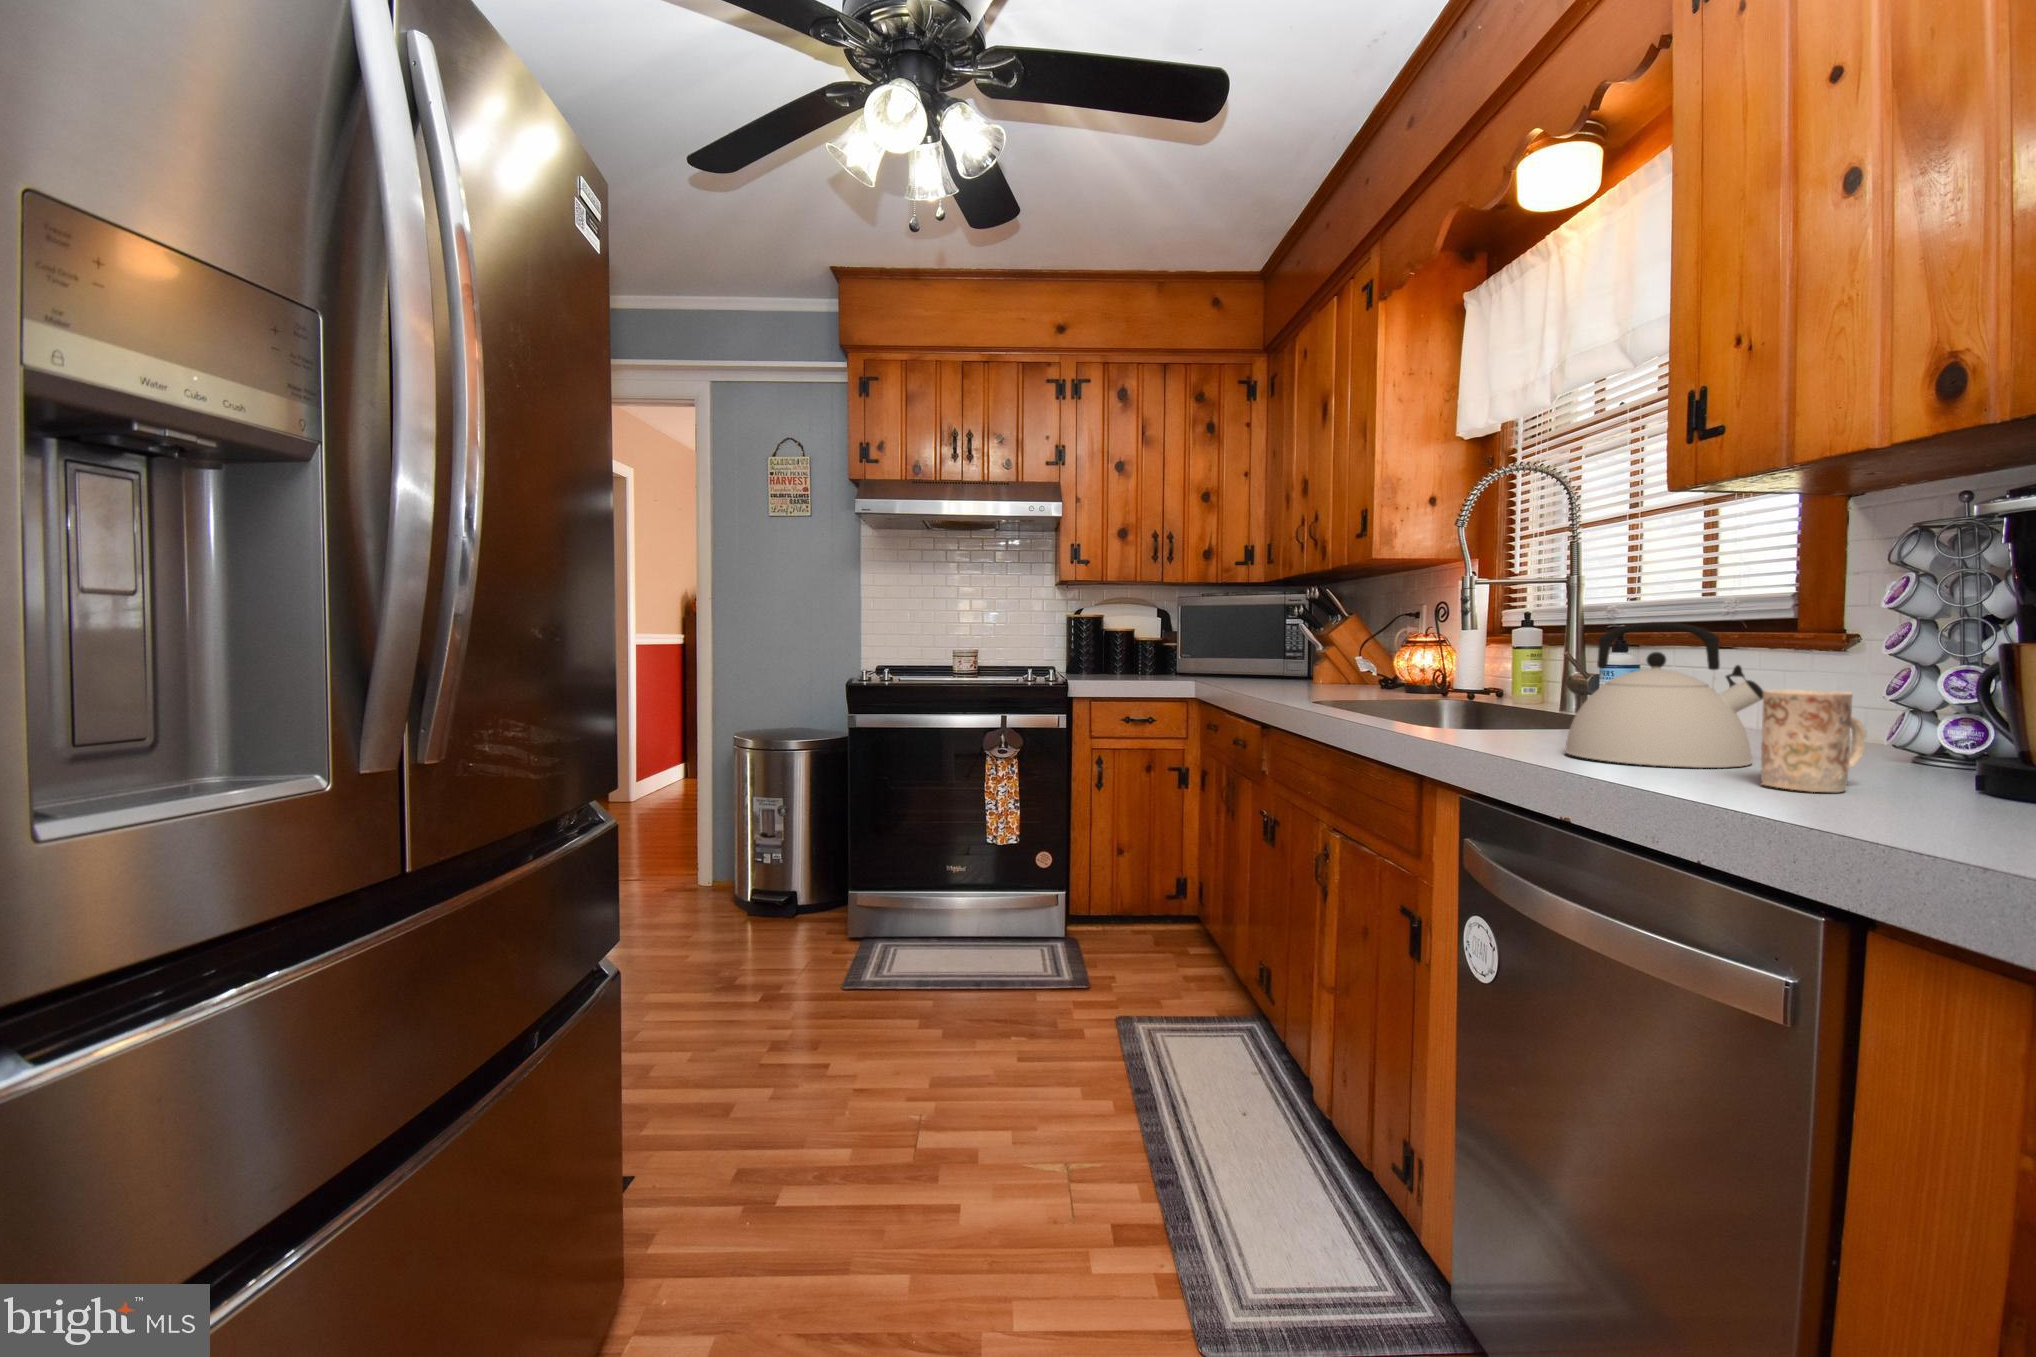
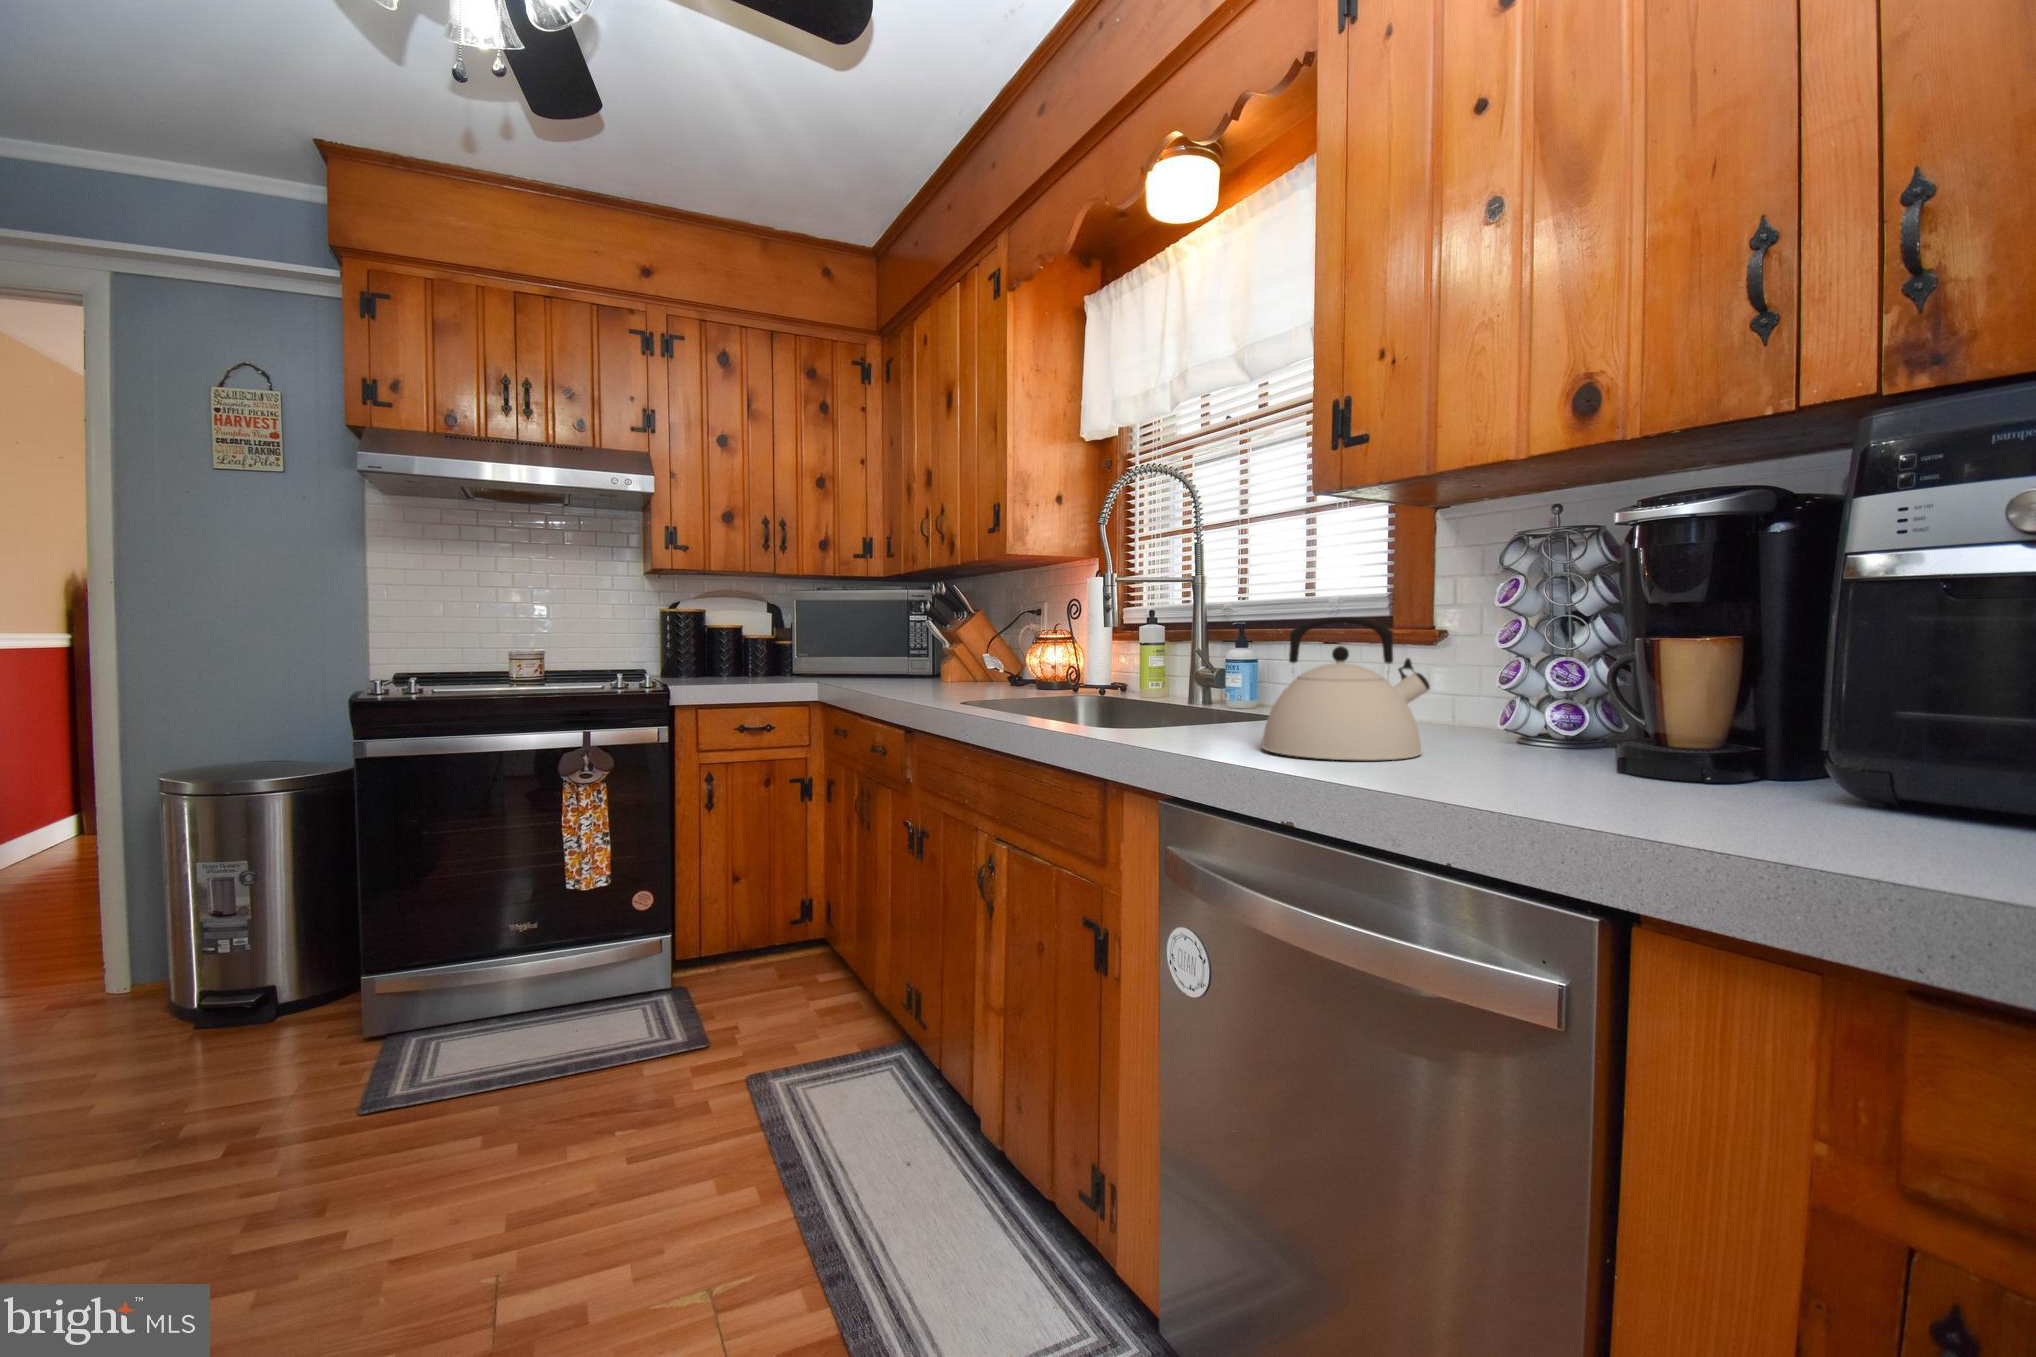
mug: present [1761,689,1866,792] -> none [1470,682,1545,781]

